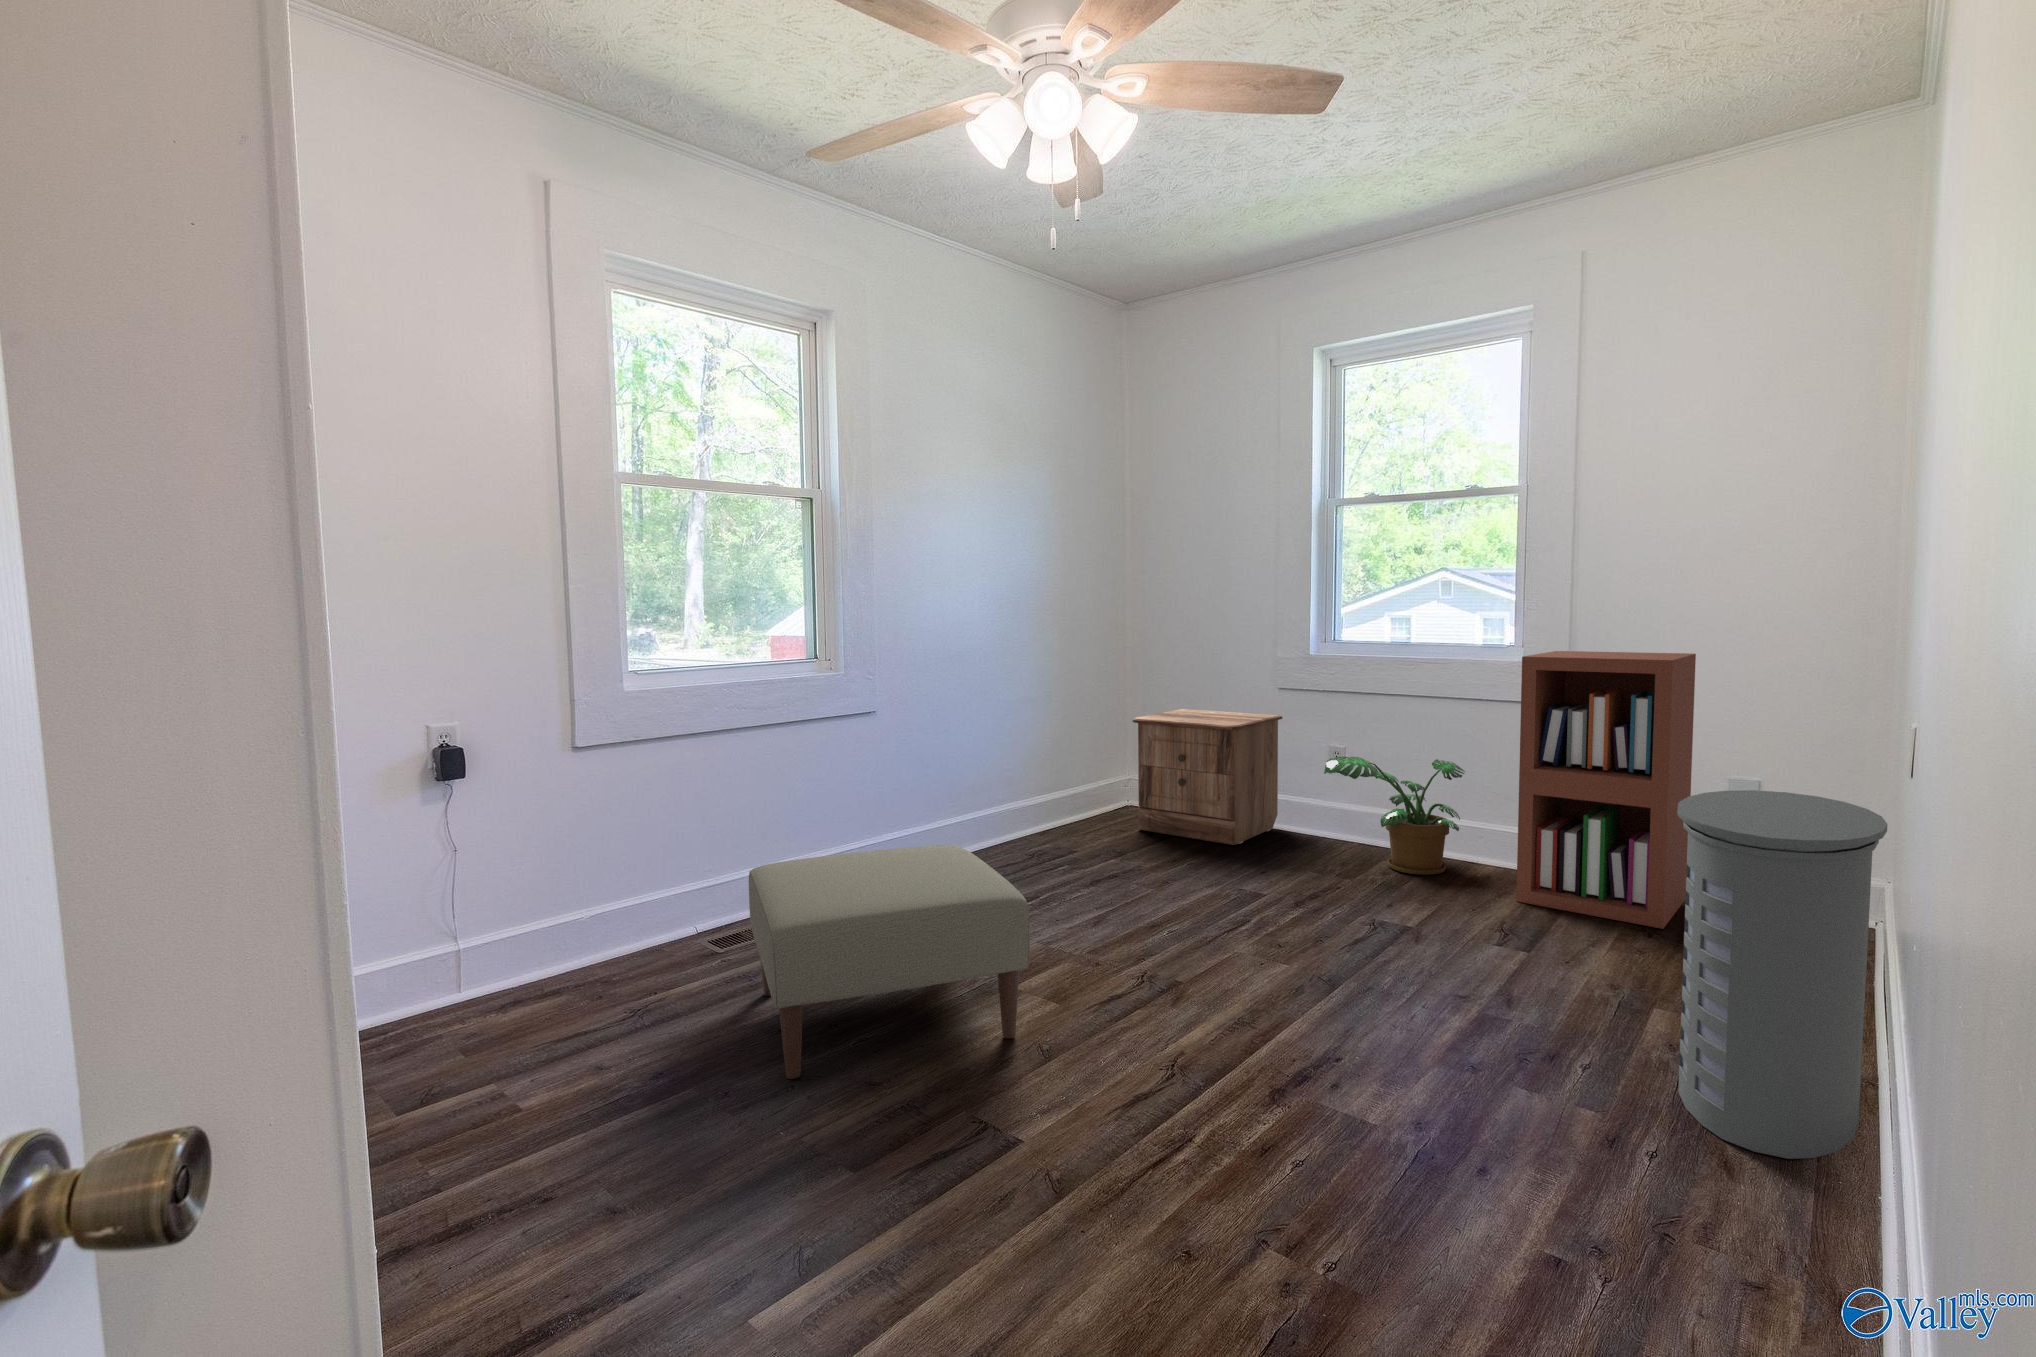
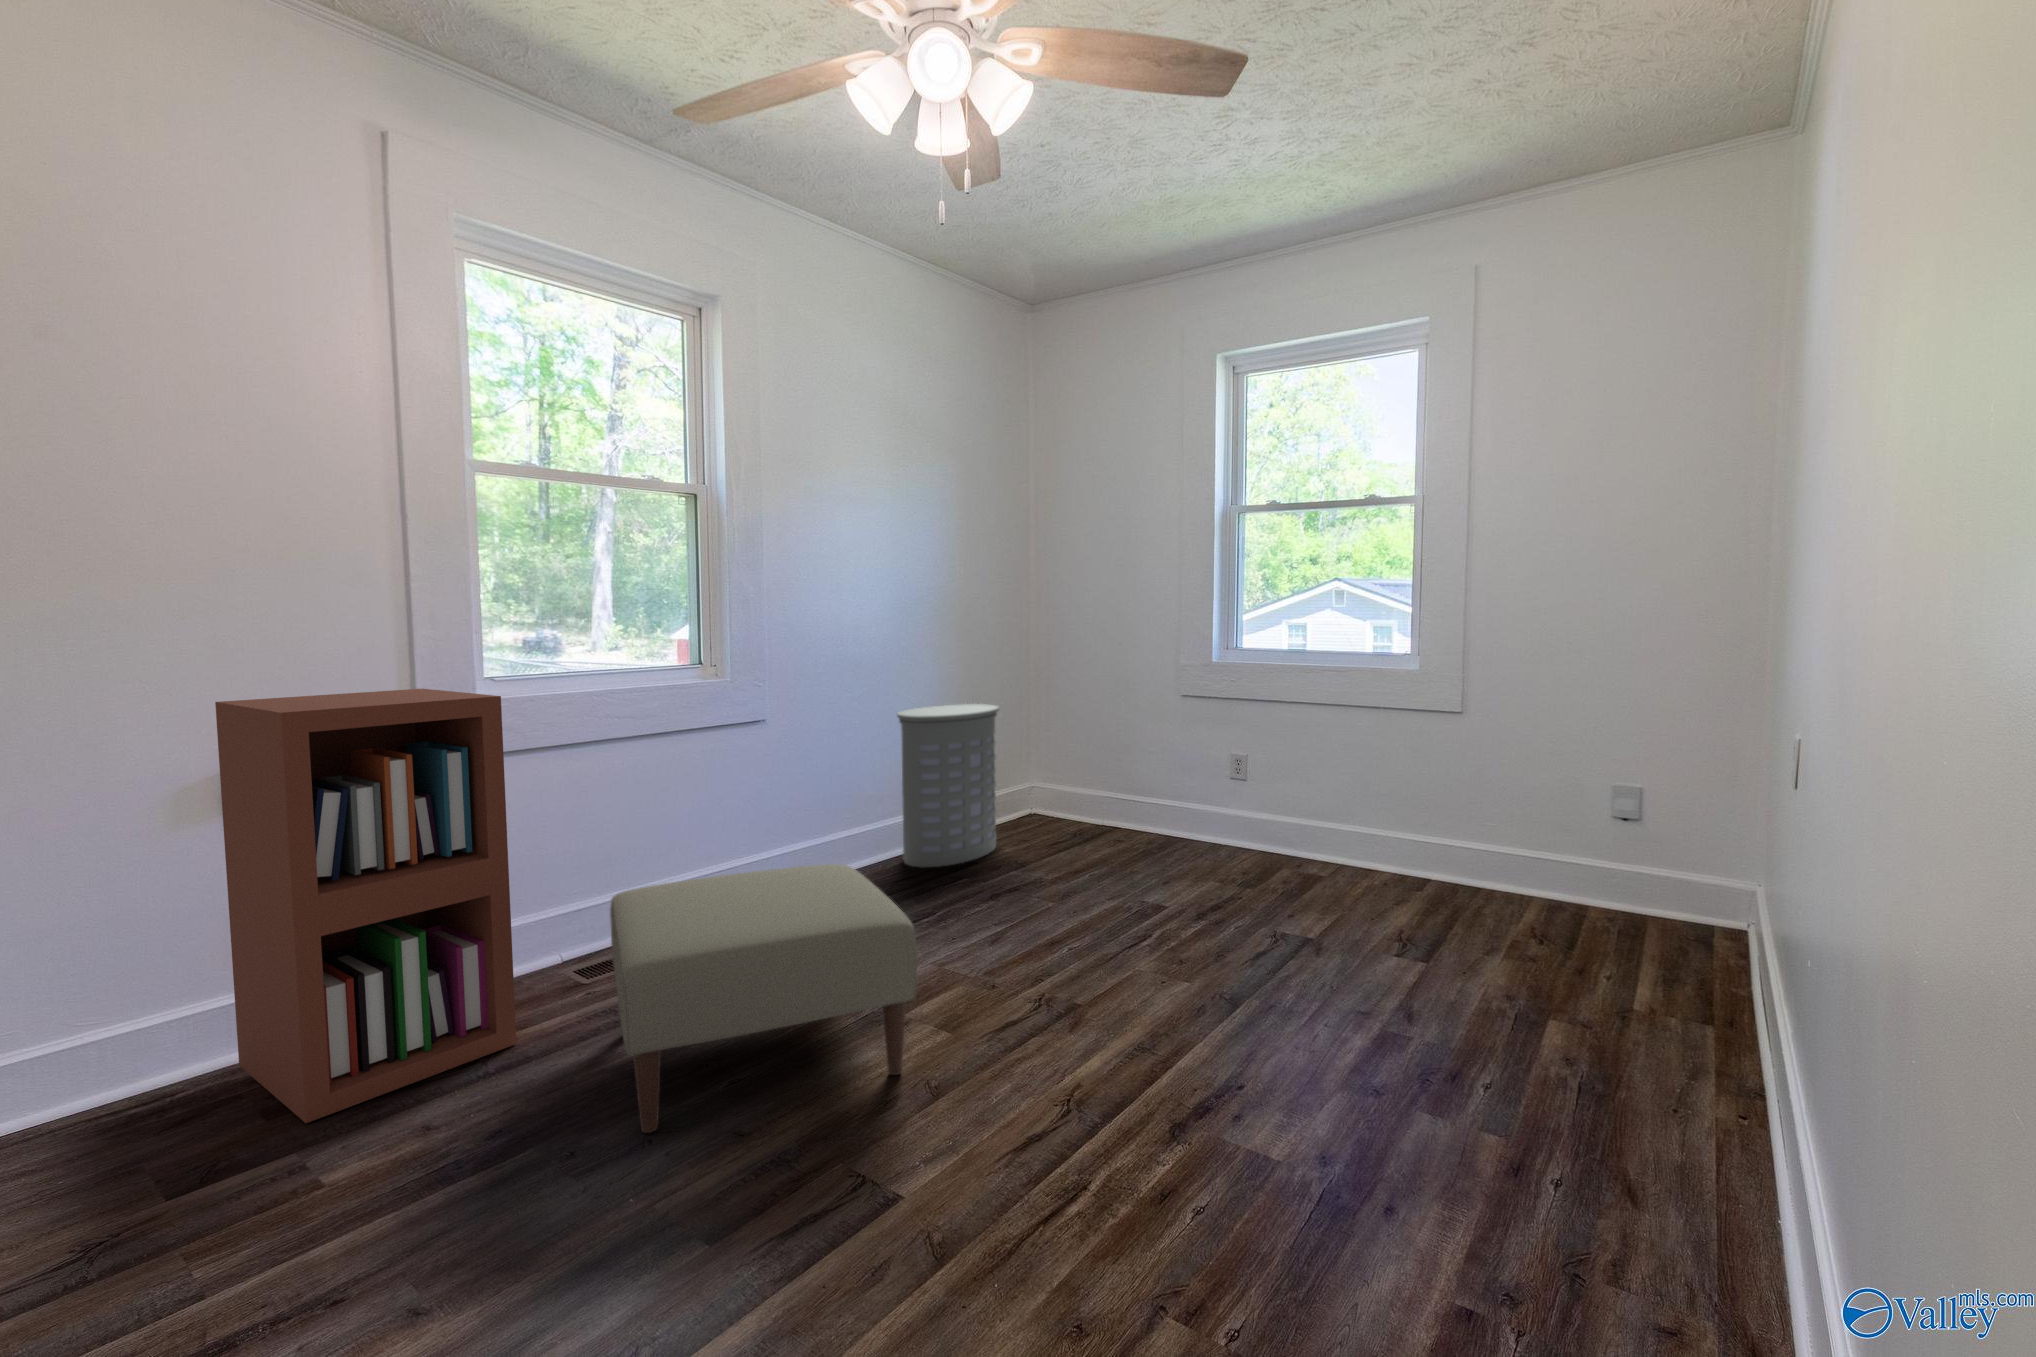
bookshelf: present [1516,651,1696,929] -> present [215,689,516,1123]
nightstand: present [1133,709,1282,845] -> none [1036,716,1185,854]
potted plant: present [1324,757,1465,875] -> none [1226,764,1362,882]
laundry hamper: present [1677,790,1888,1159] -> present [897,704,999,867]

